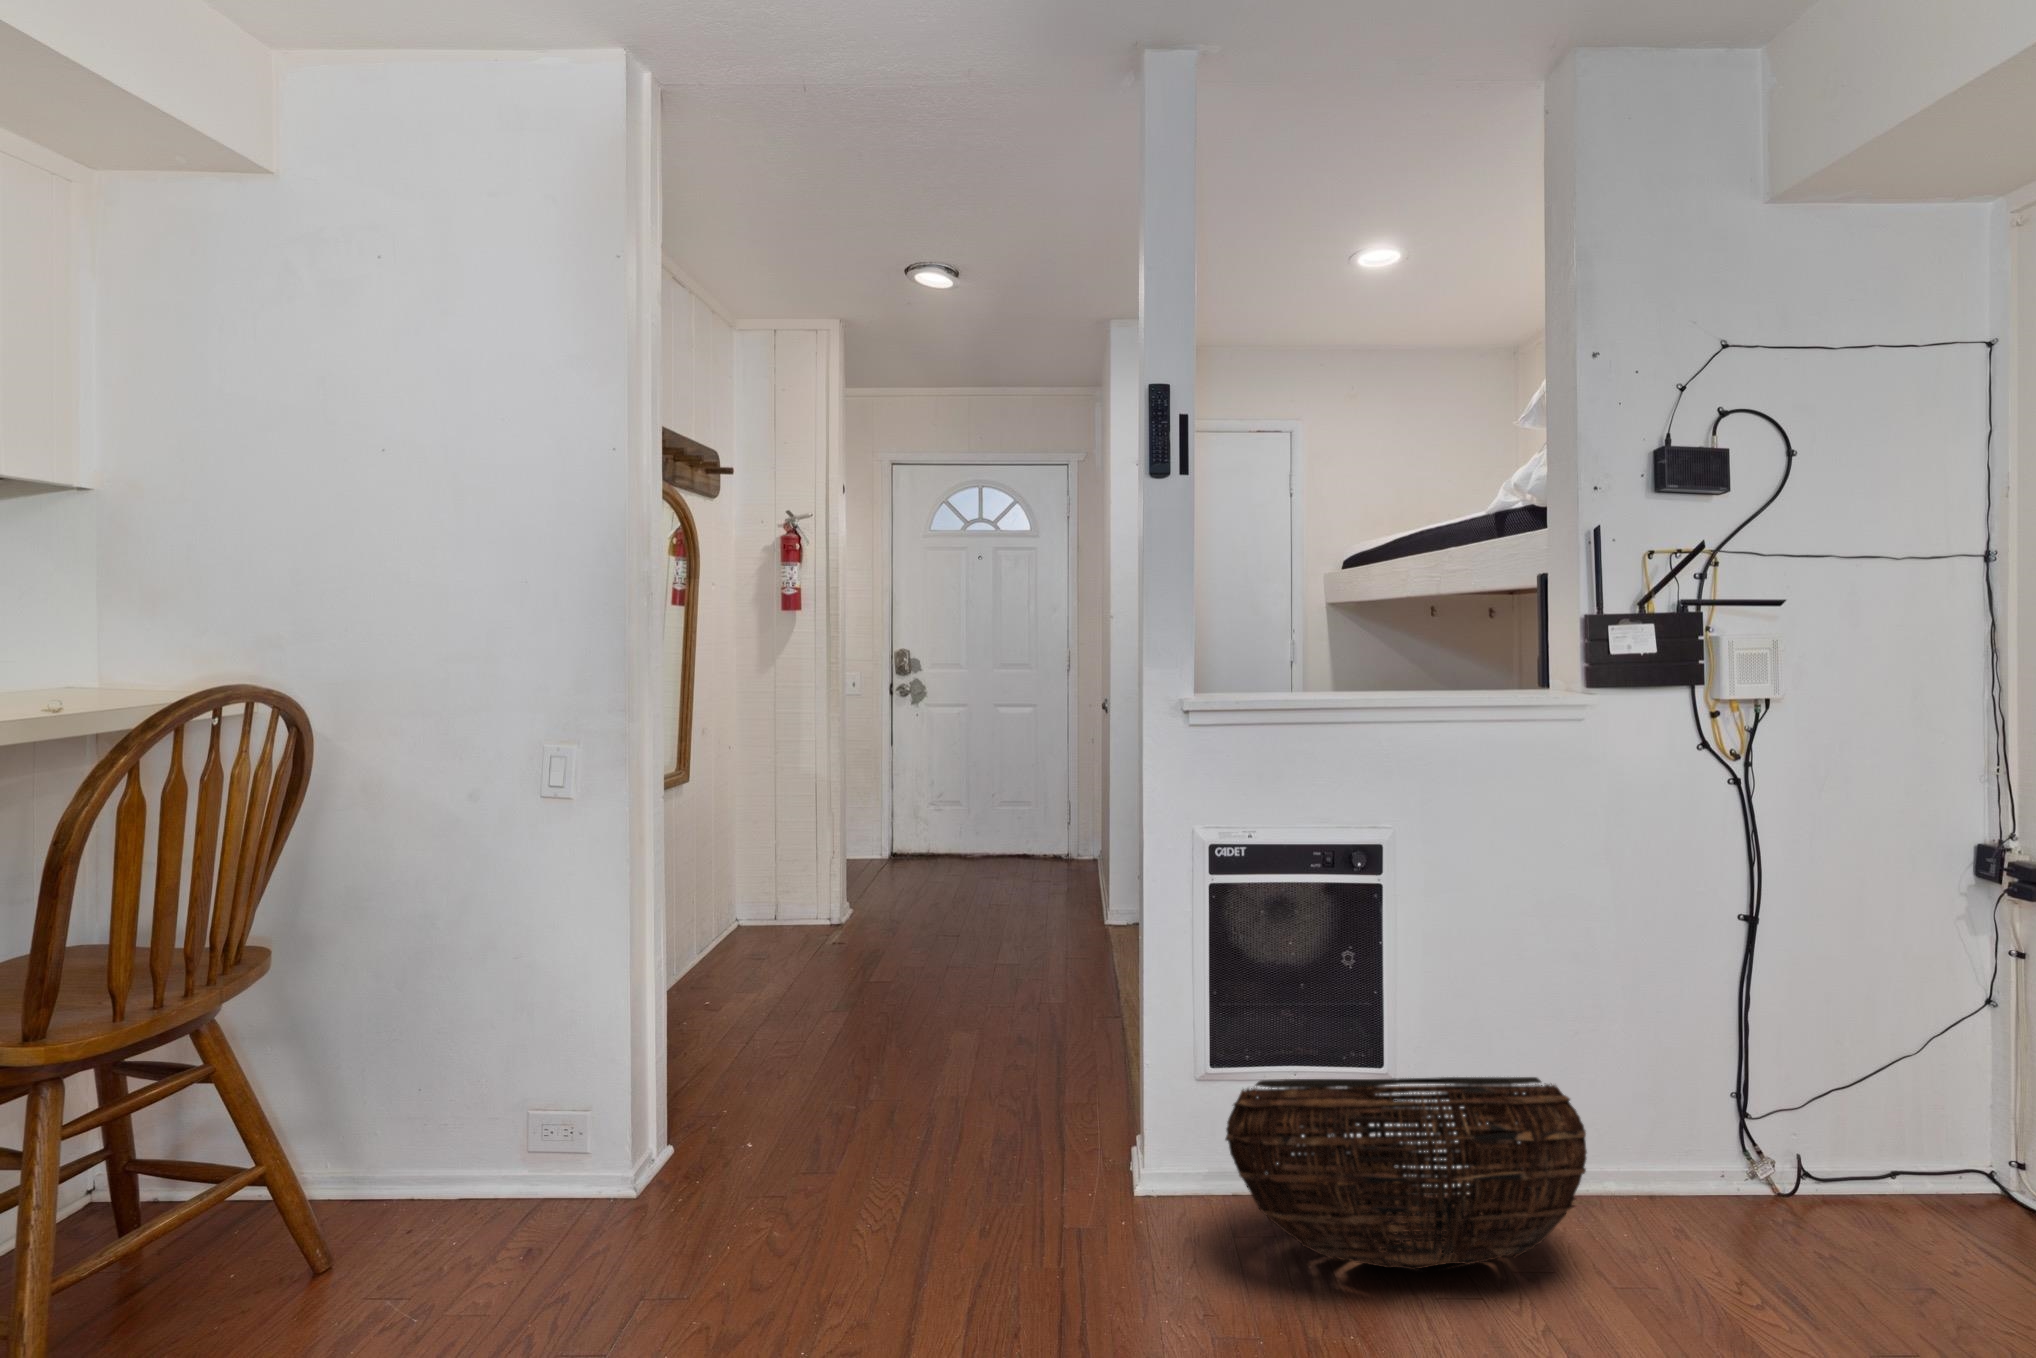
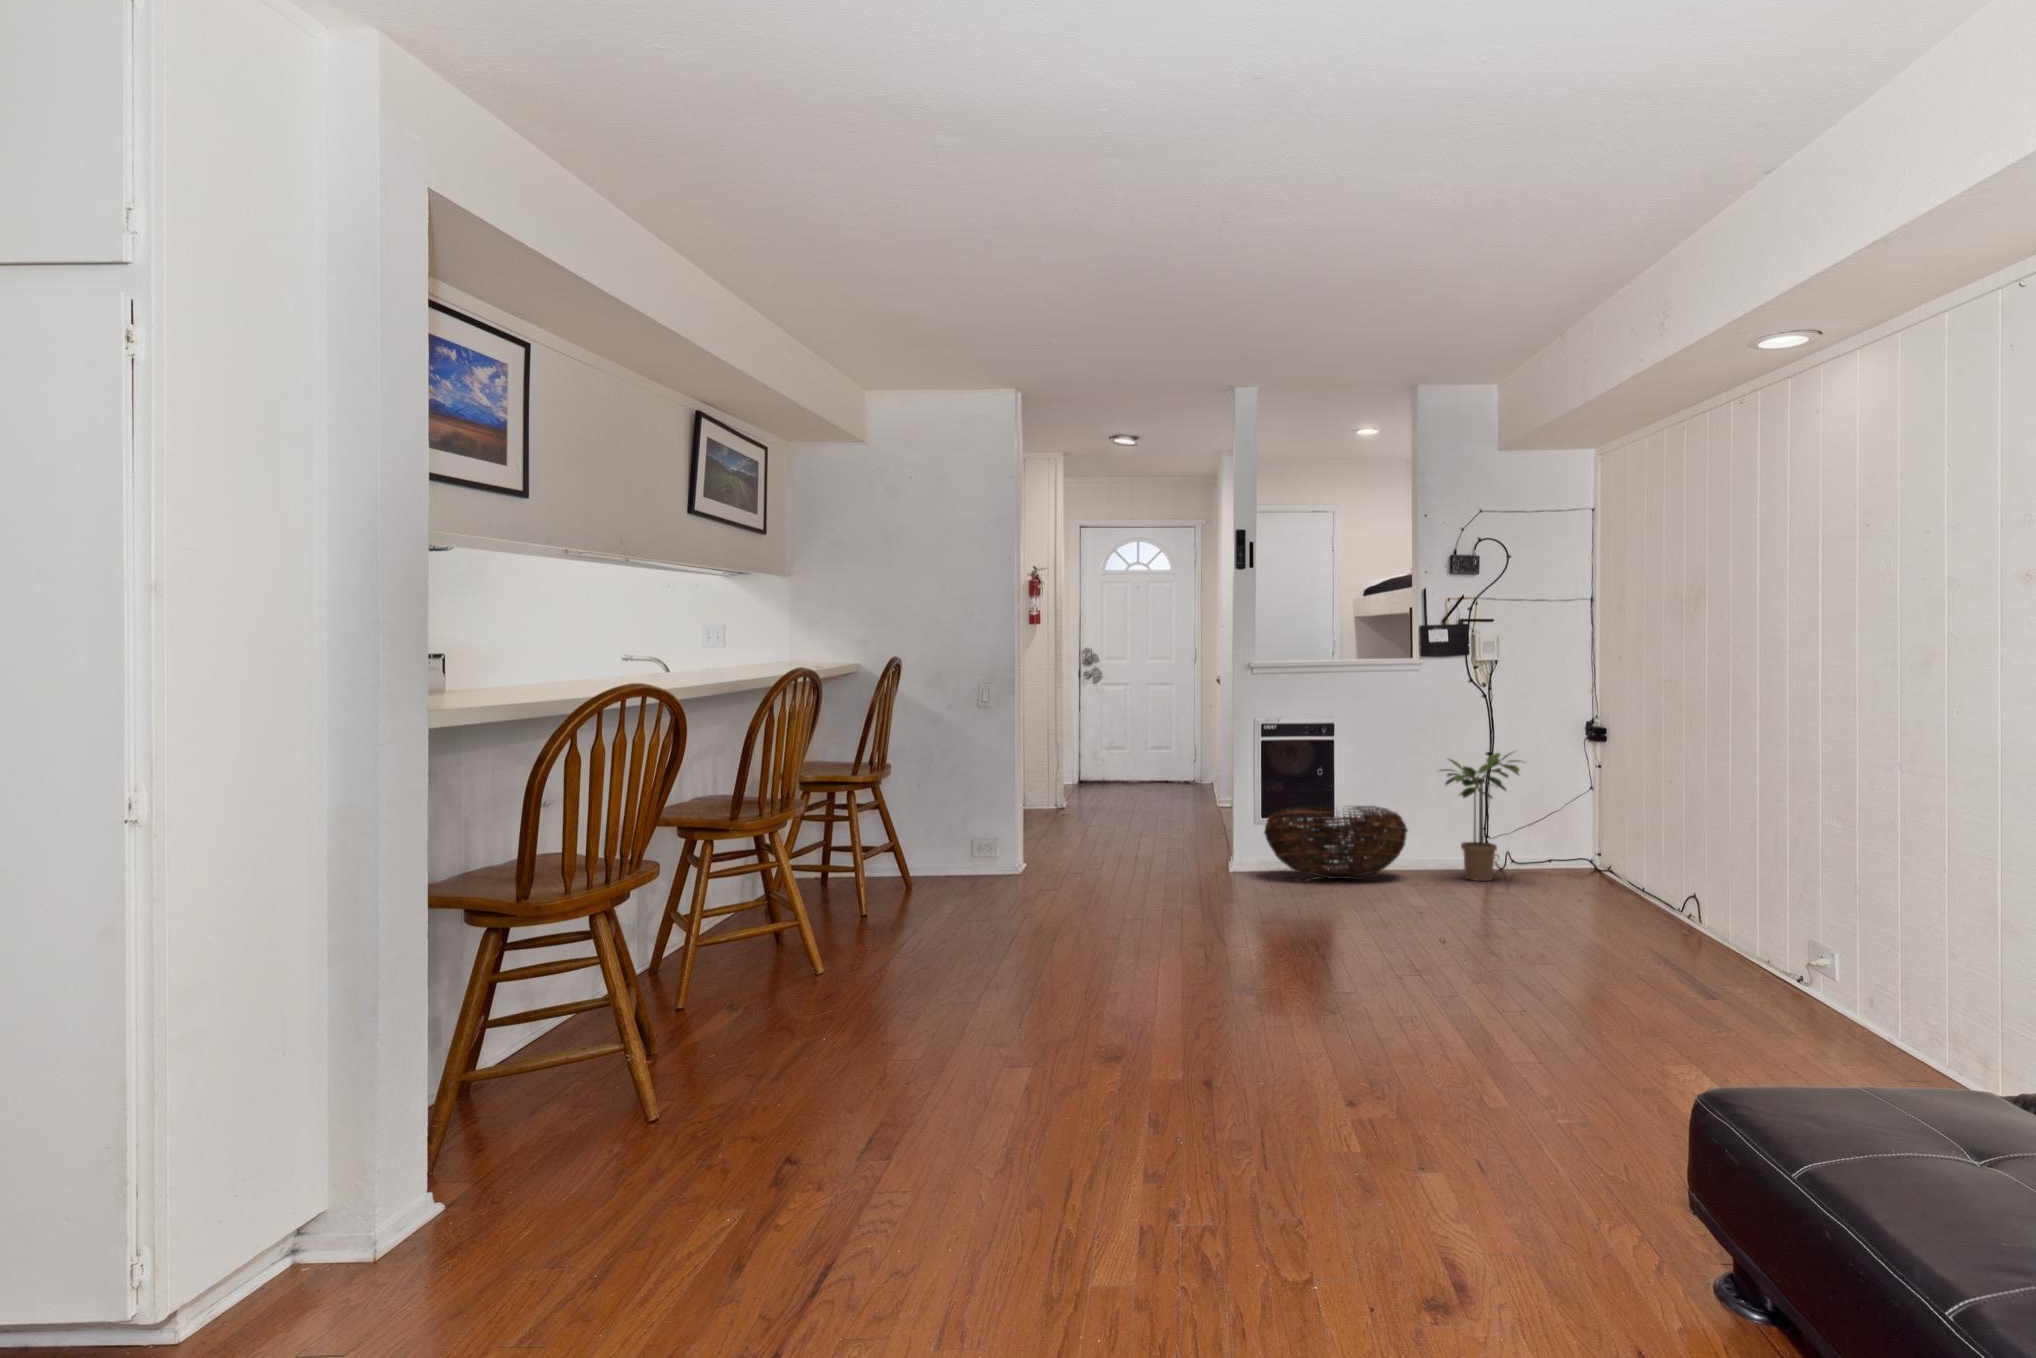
potted plant: none [1658,928,1884,1268] -> present [1442,753,1519,881]

